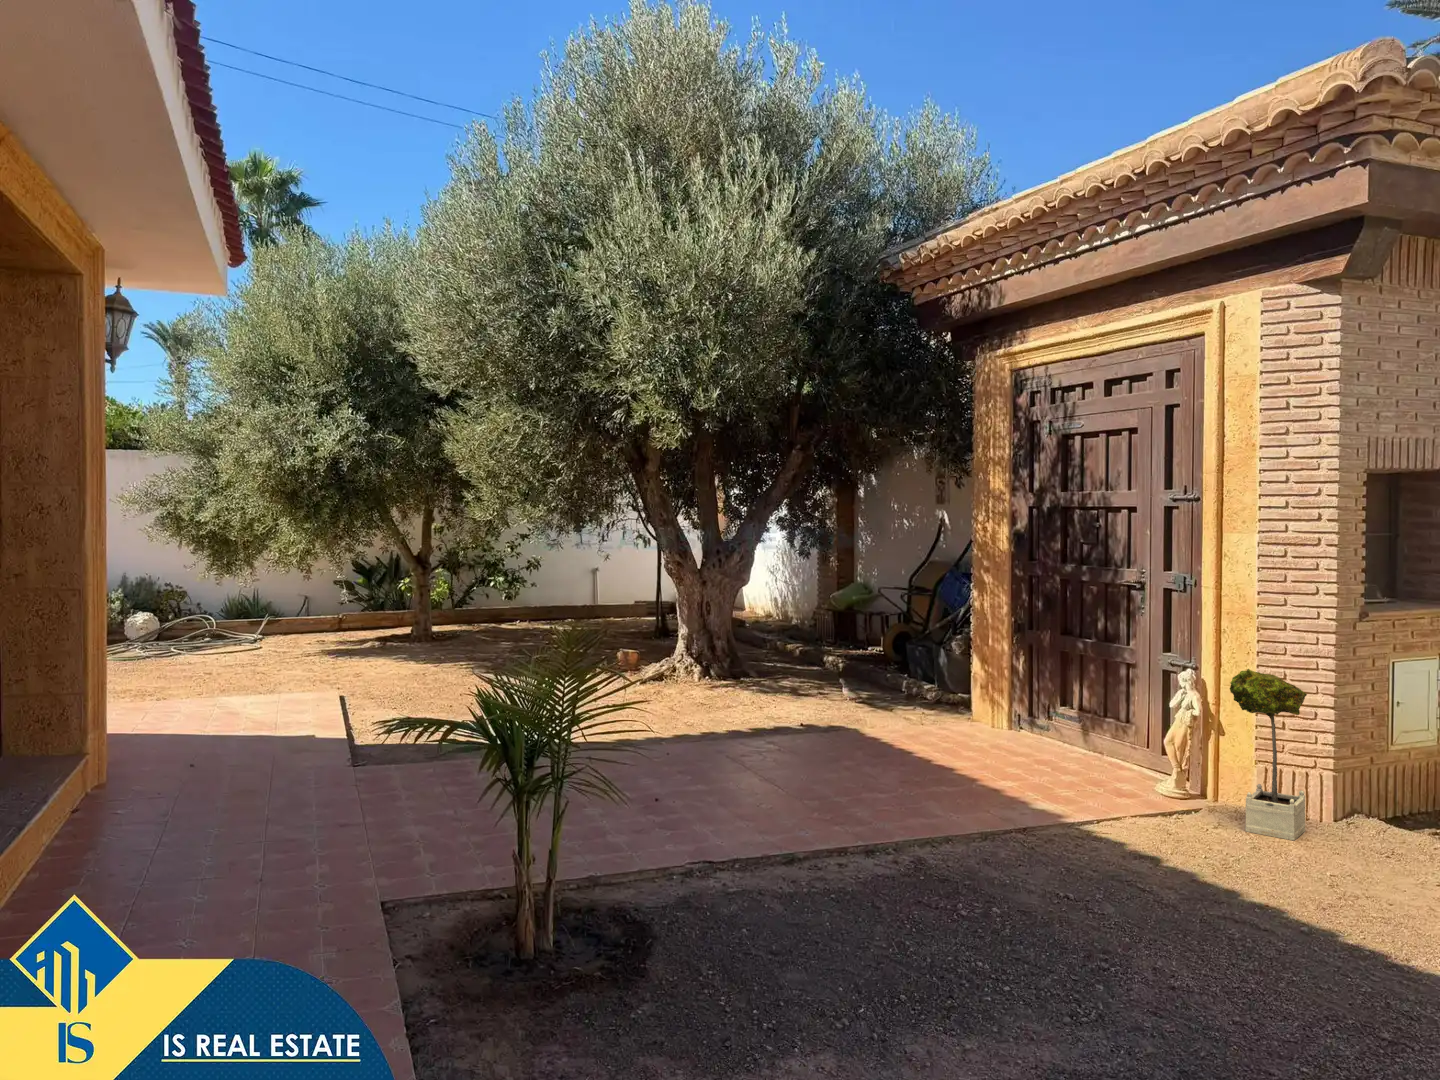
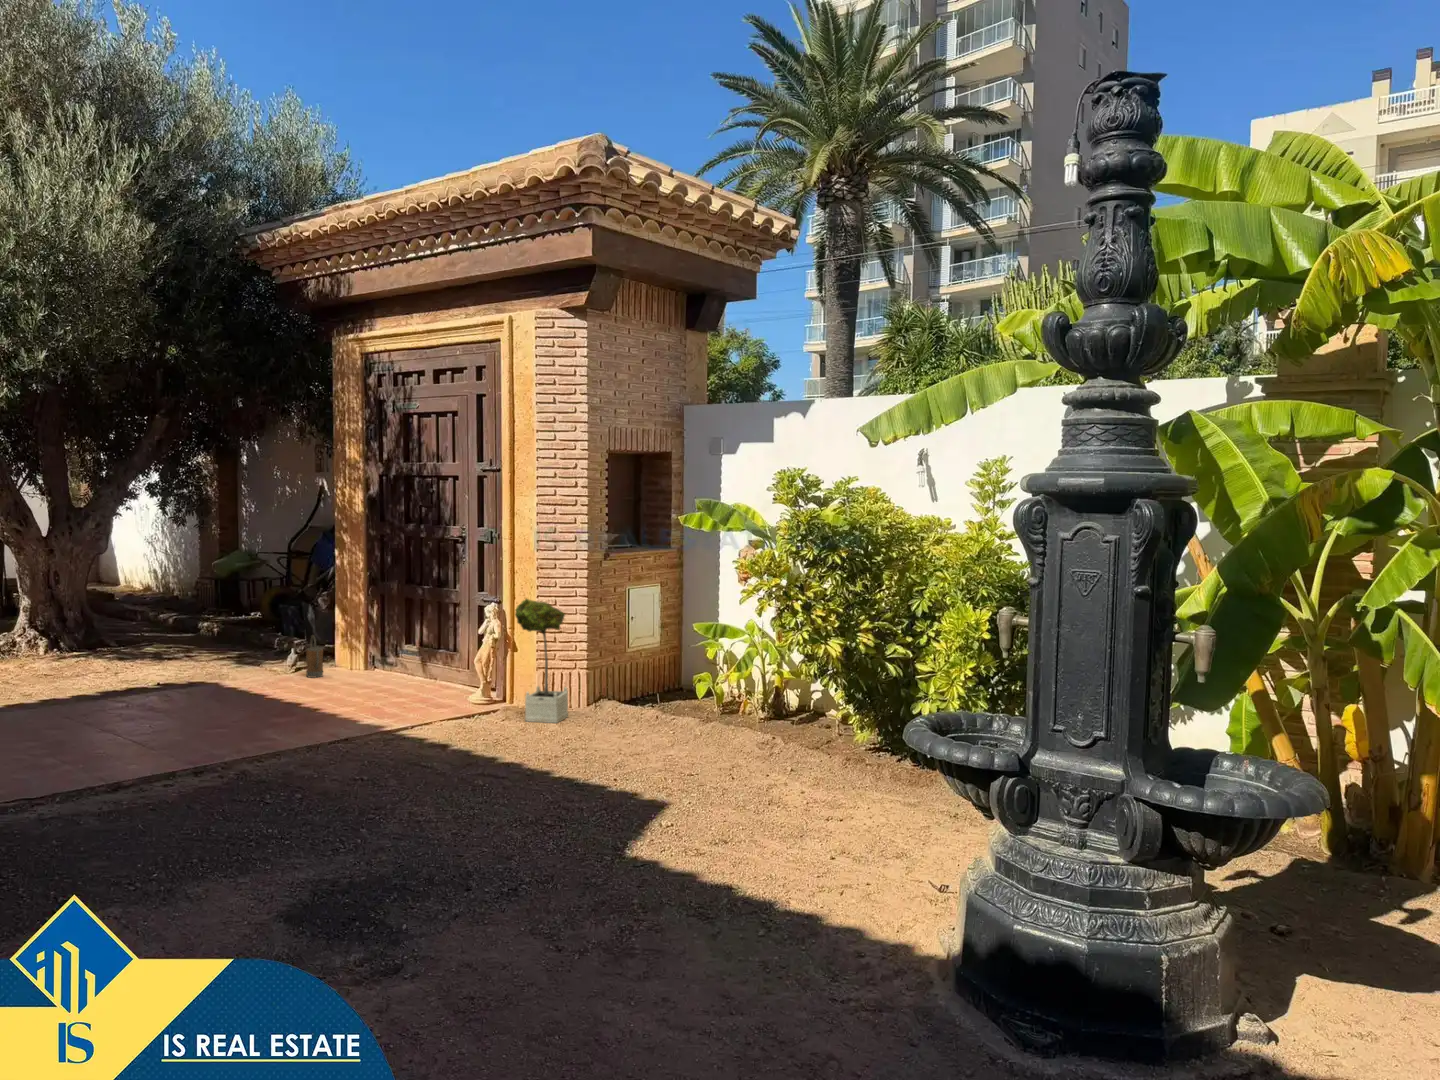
watering can: none [944,684,963,732] -> present [306,635,323,678]

